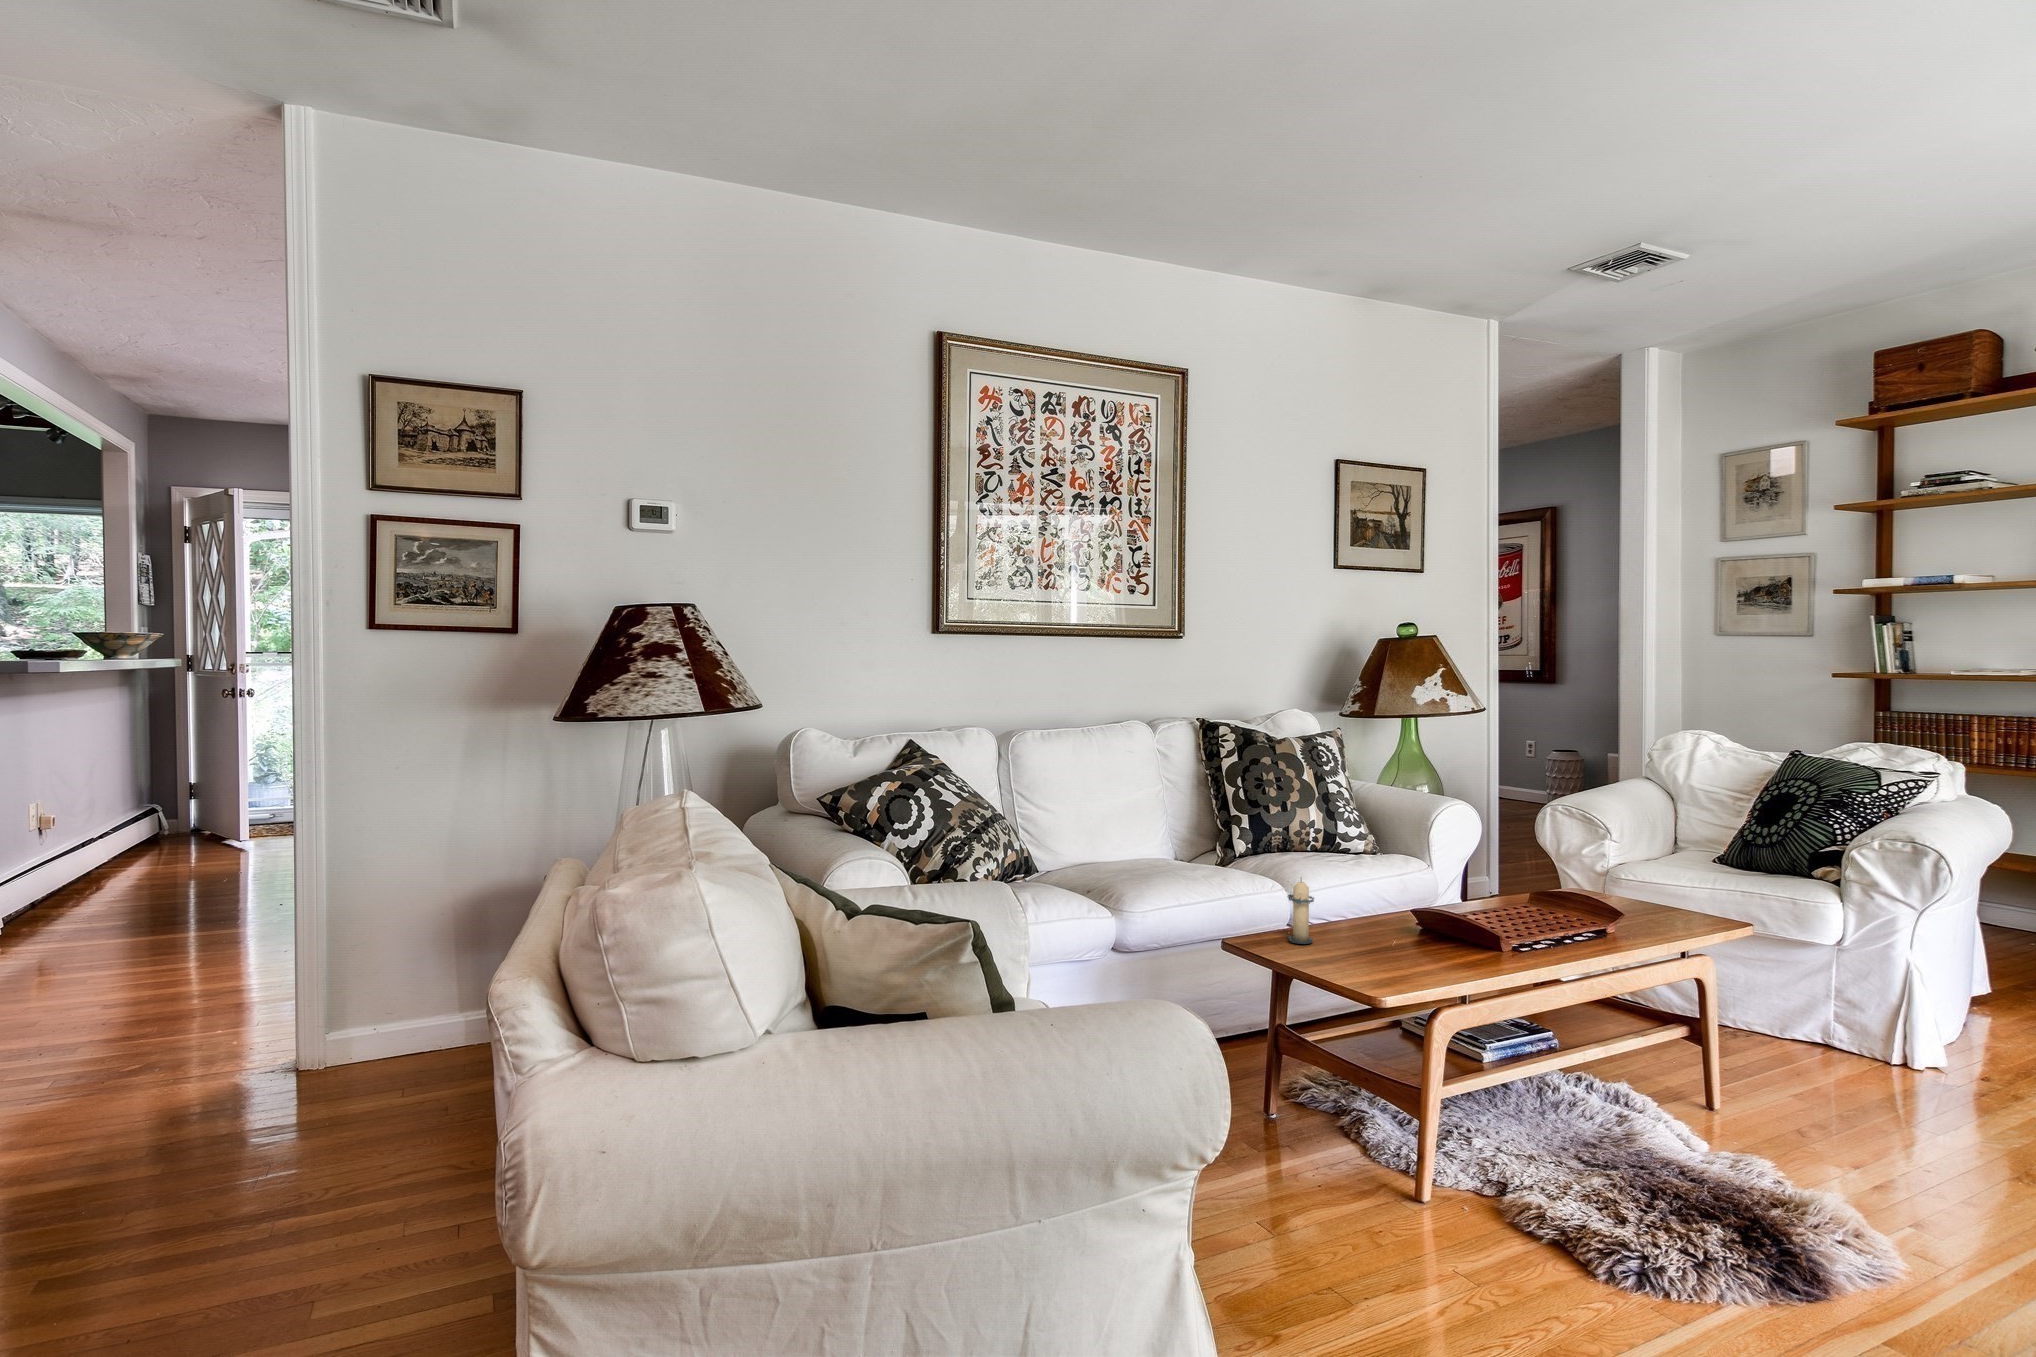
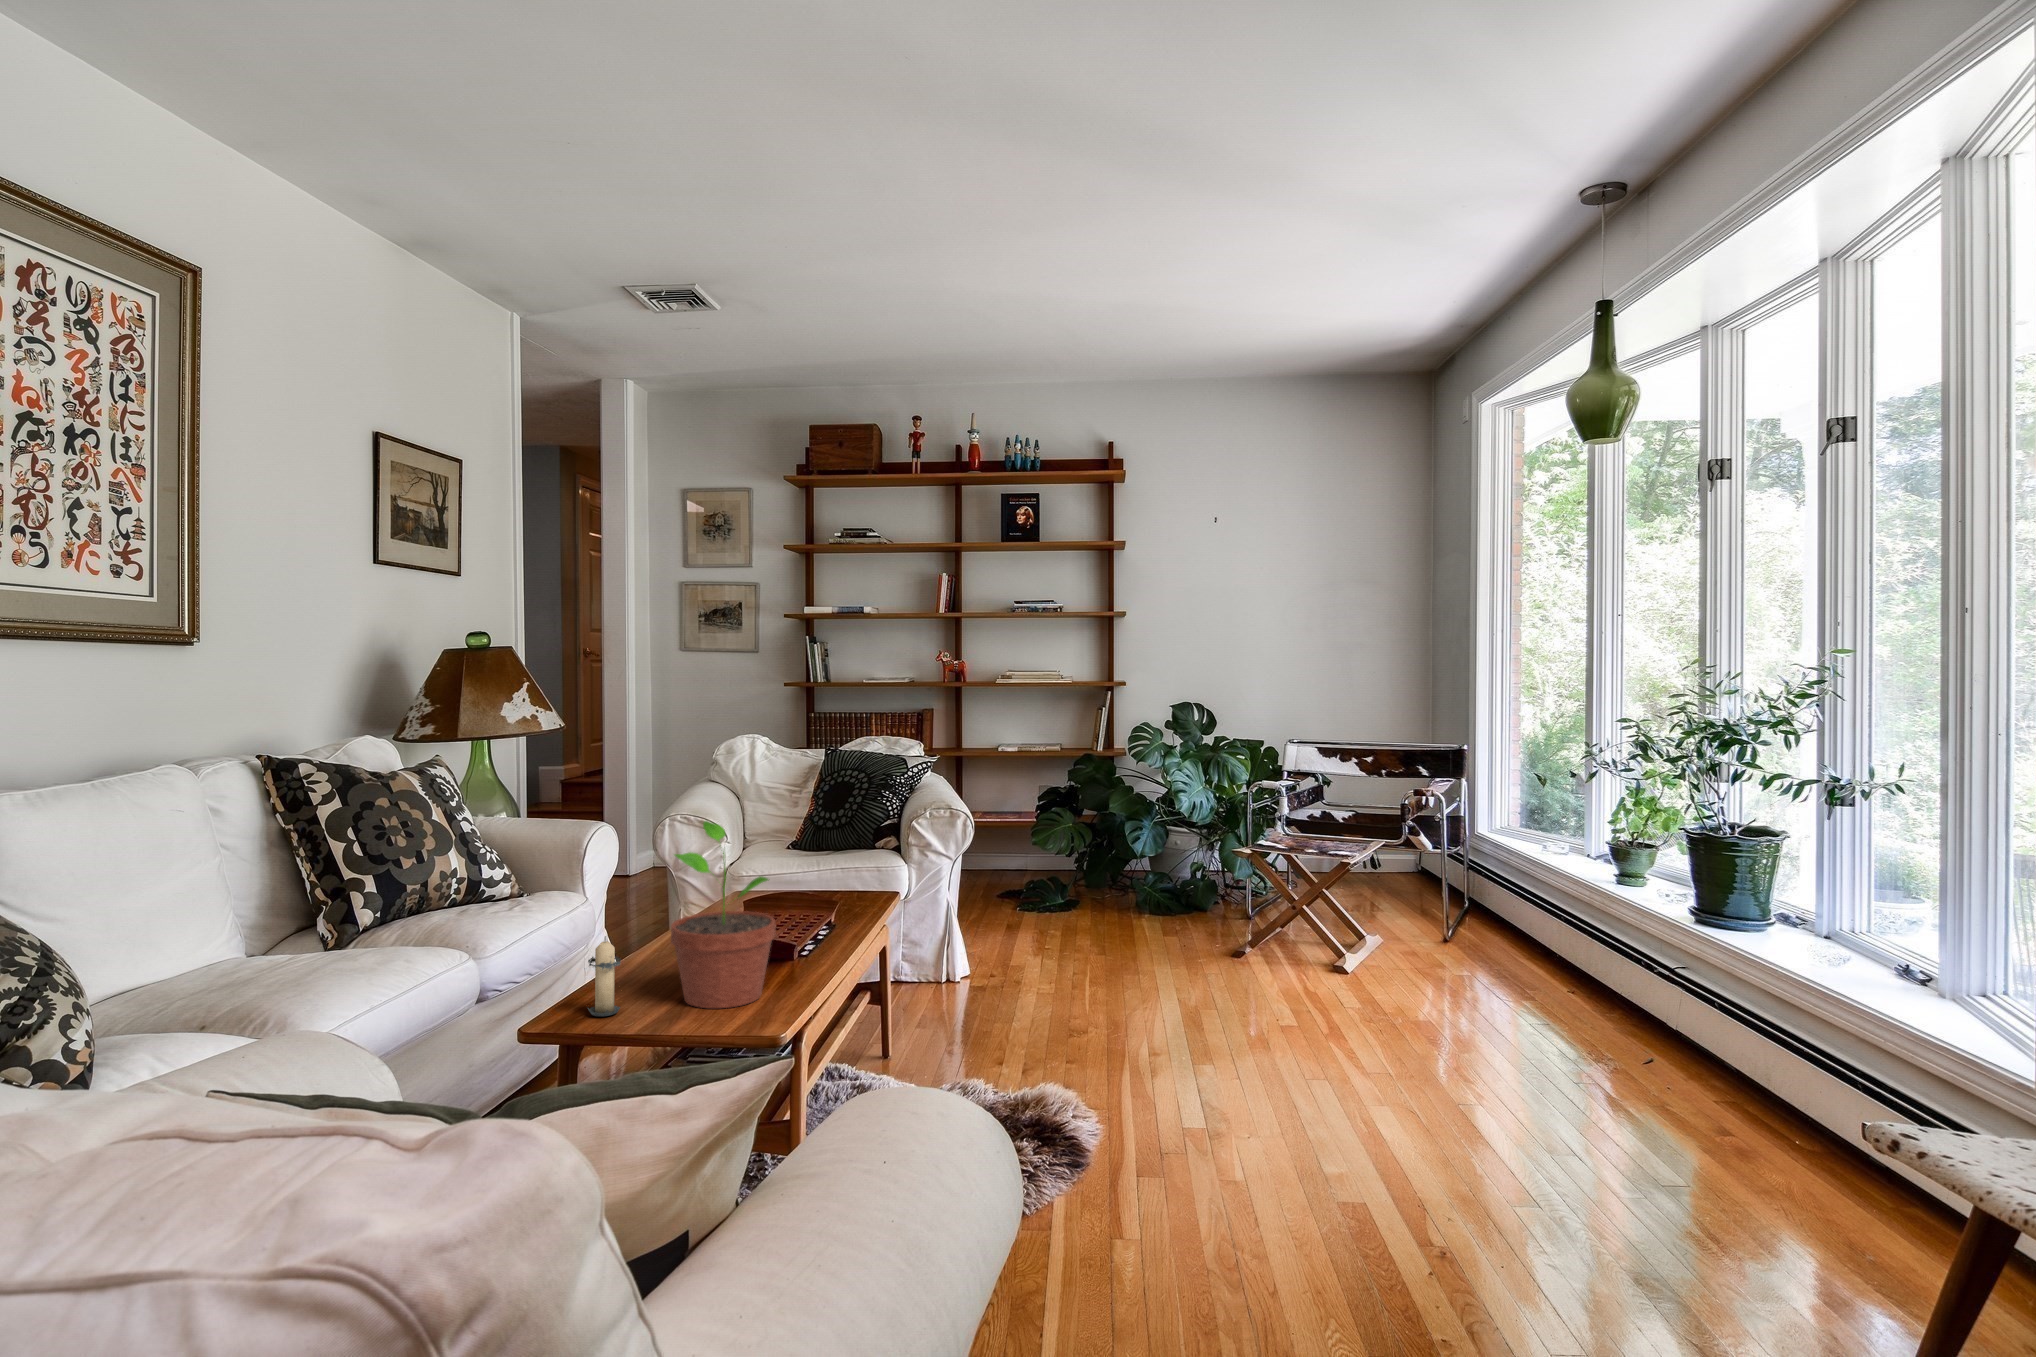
potted plant: none [1356,791,1455,964] -> present [671,821,775,1008]

